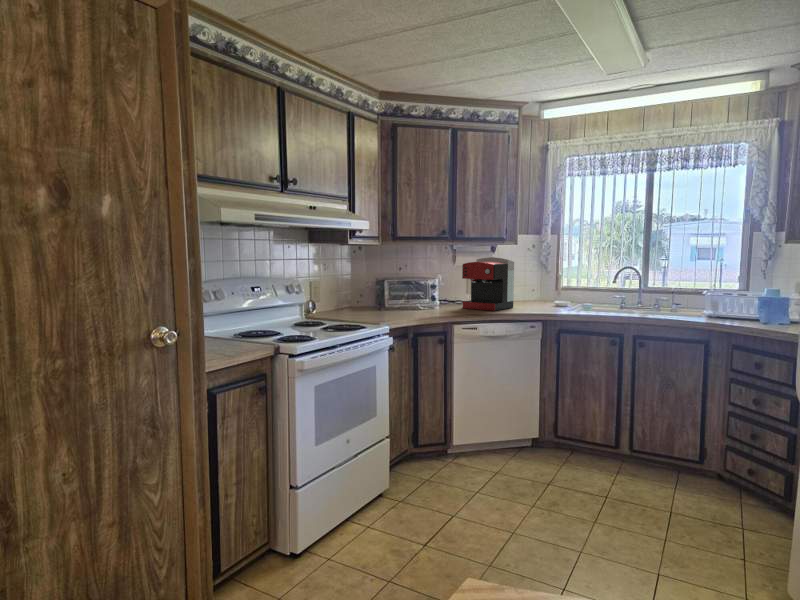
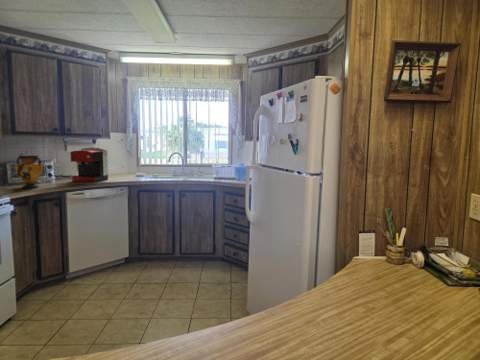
vase: none [394,269,427,315] -> present [15,156,43,188]

